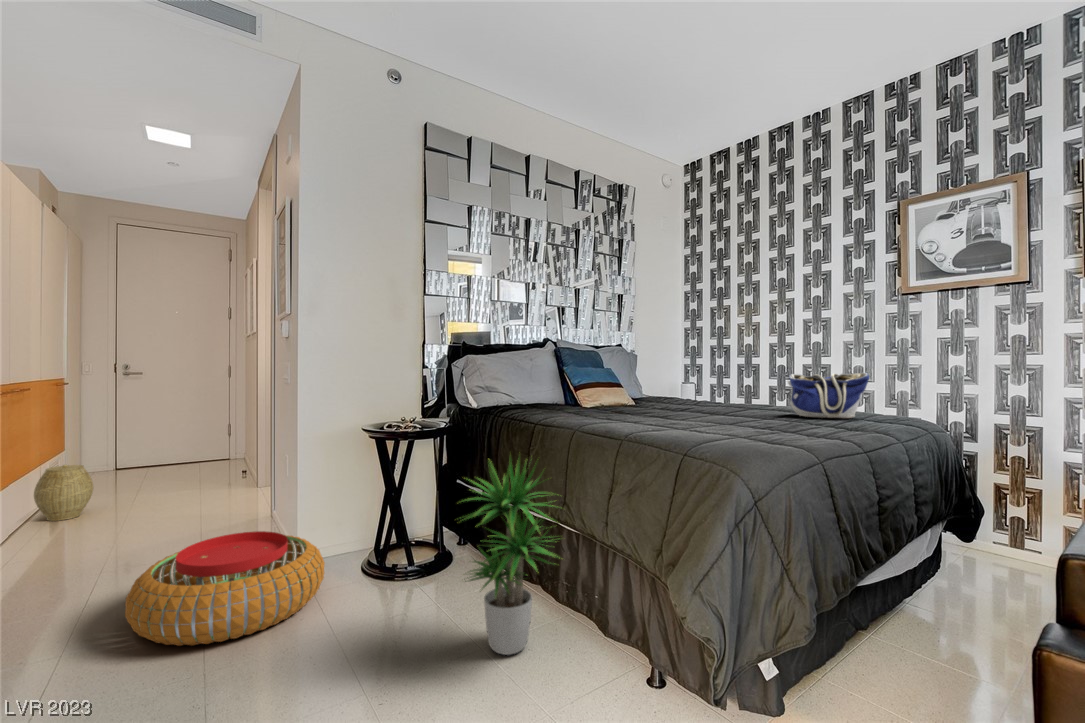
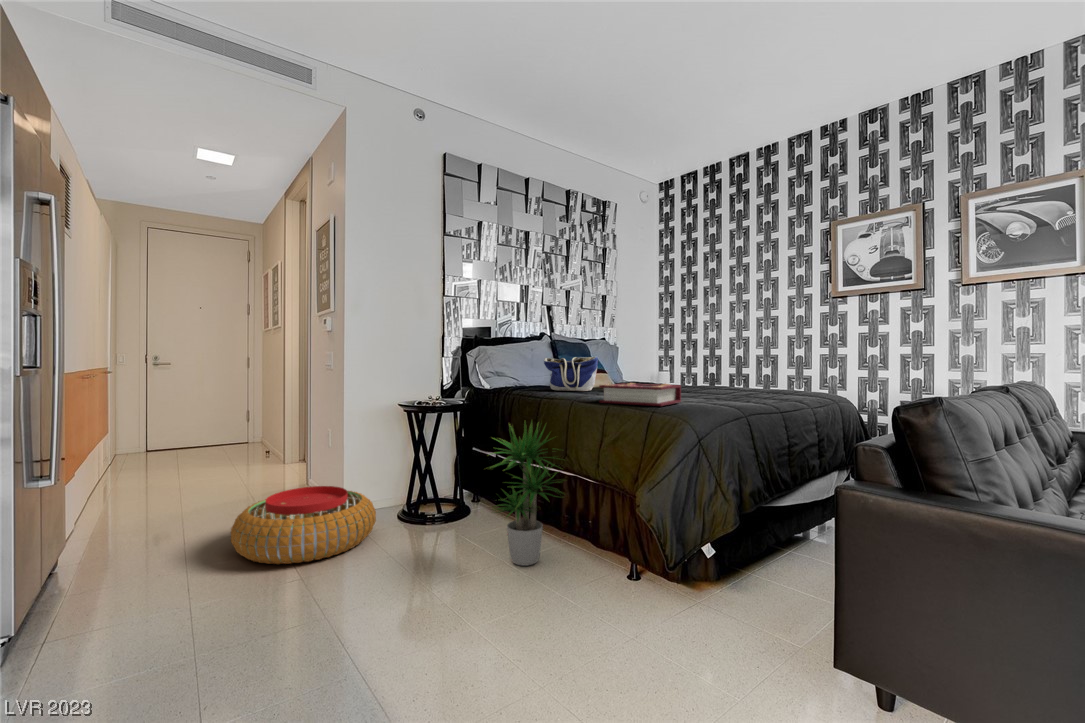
tote bag: present [787,373,869,418] -> present [544,356,598,391]
book: none [609,404,720,440] -> present [599,383,681,406]
woven basket: present [34,465,93,521] -> none [106,441,154,488]

